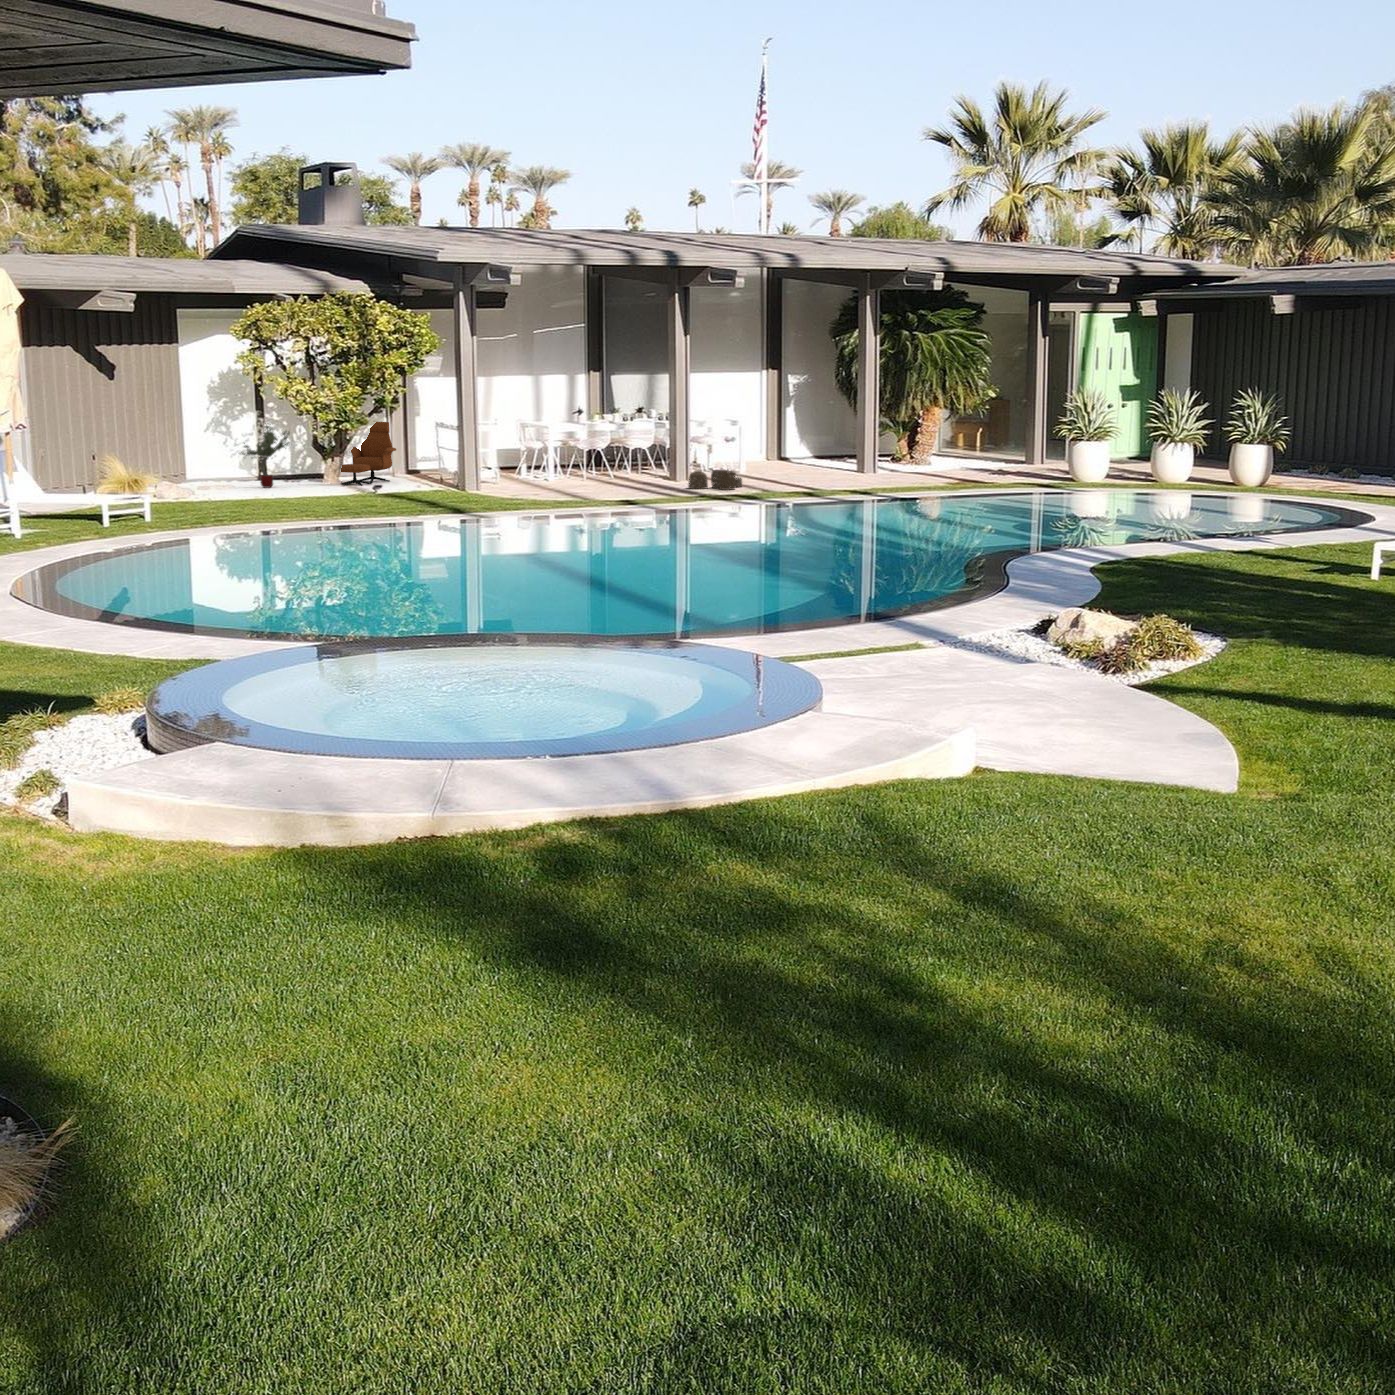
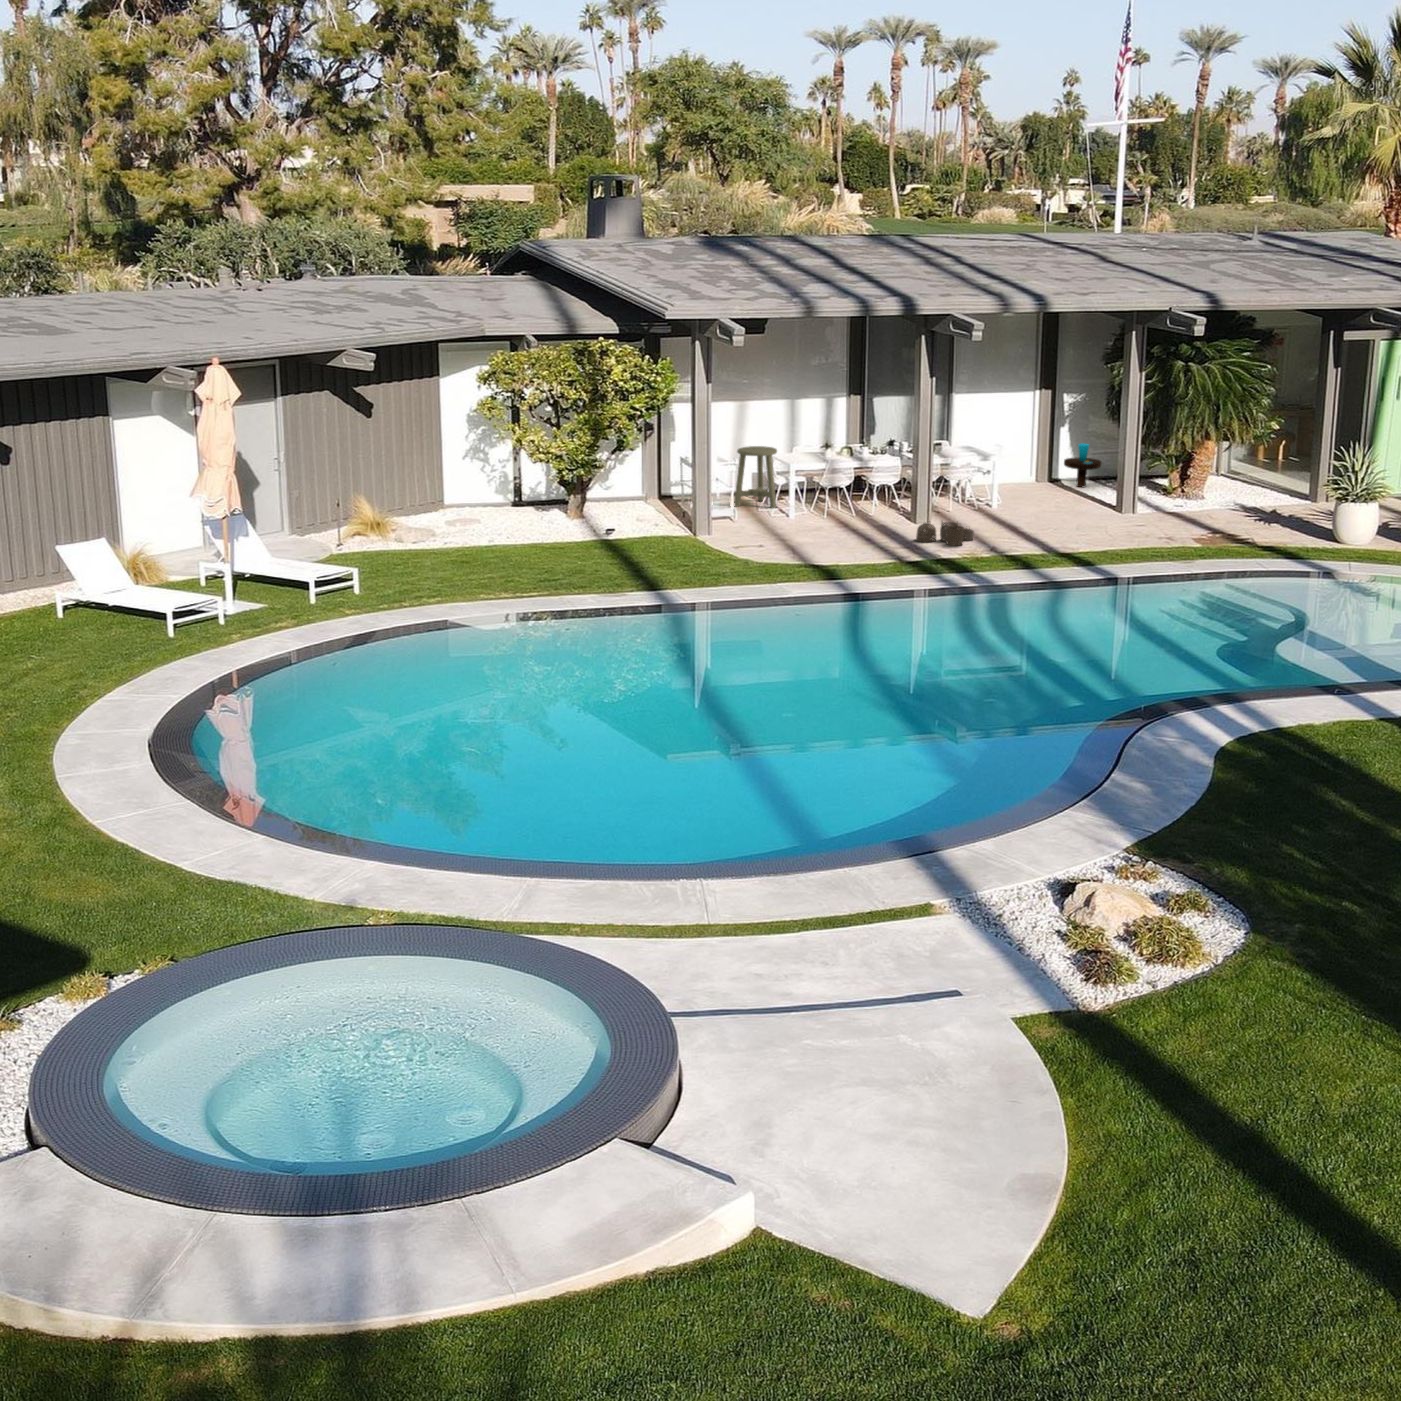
stool: none [489,419,533,479] -> present [734,446,777,508]
lounge chair: present [340,422,396,486] -> none [585,448,643,516]
side table: none [794,422,830,463] -> present [1064,443,1101,487]
potted tree: present [240,423,290,488] -> none [490,453,540,516]

